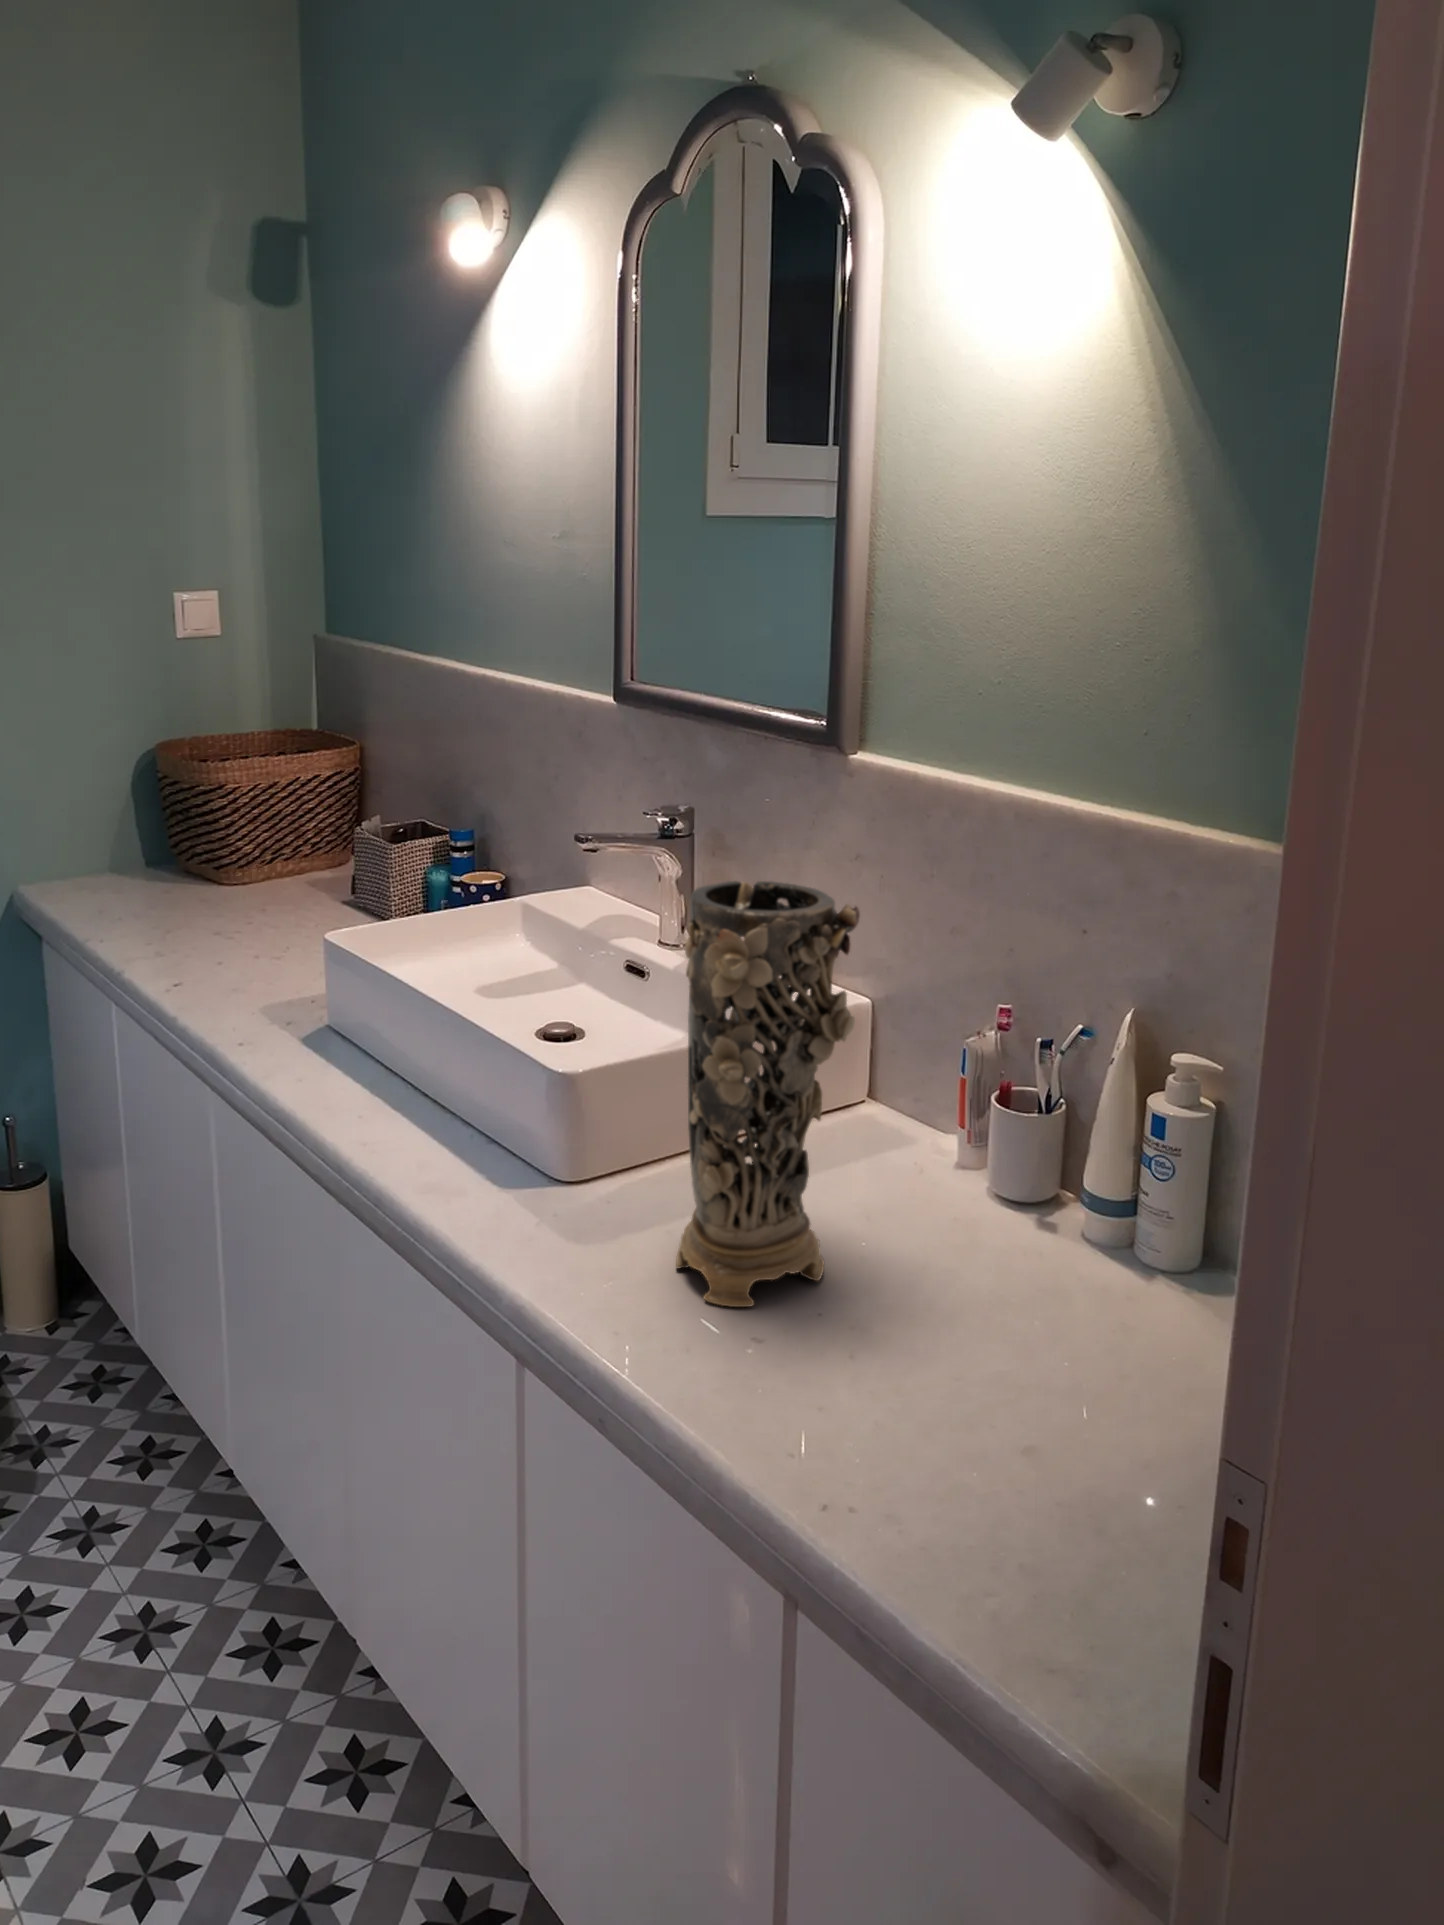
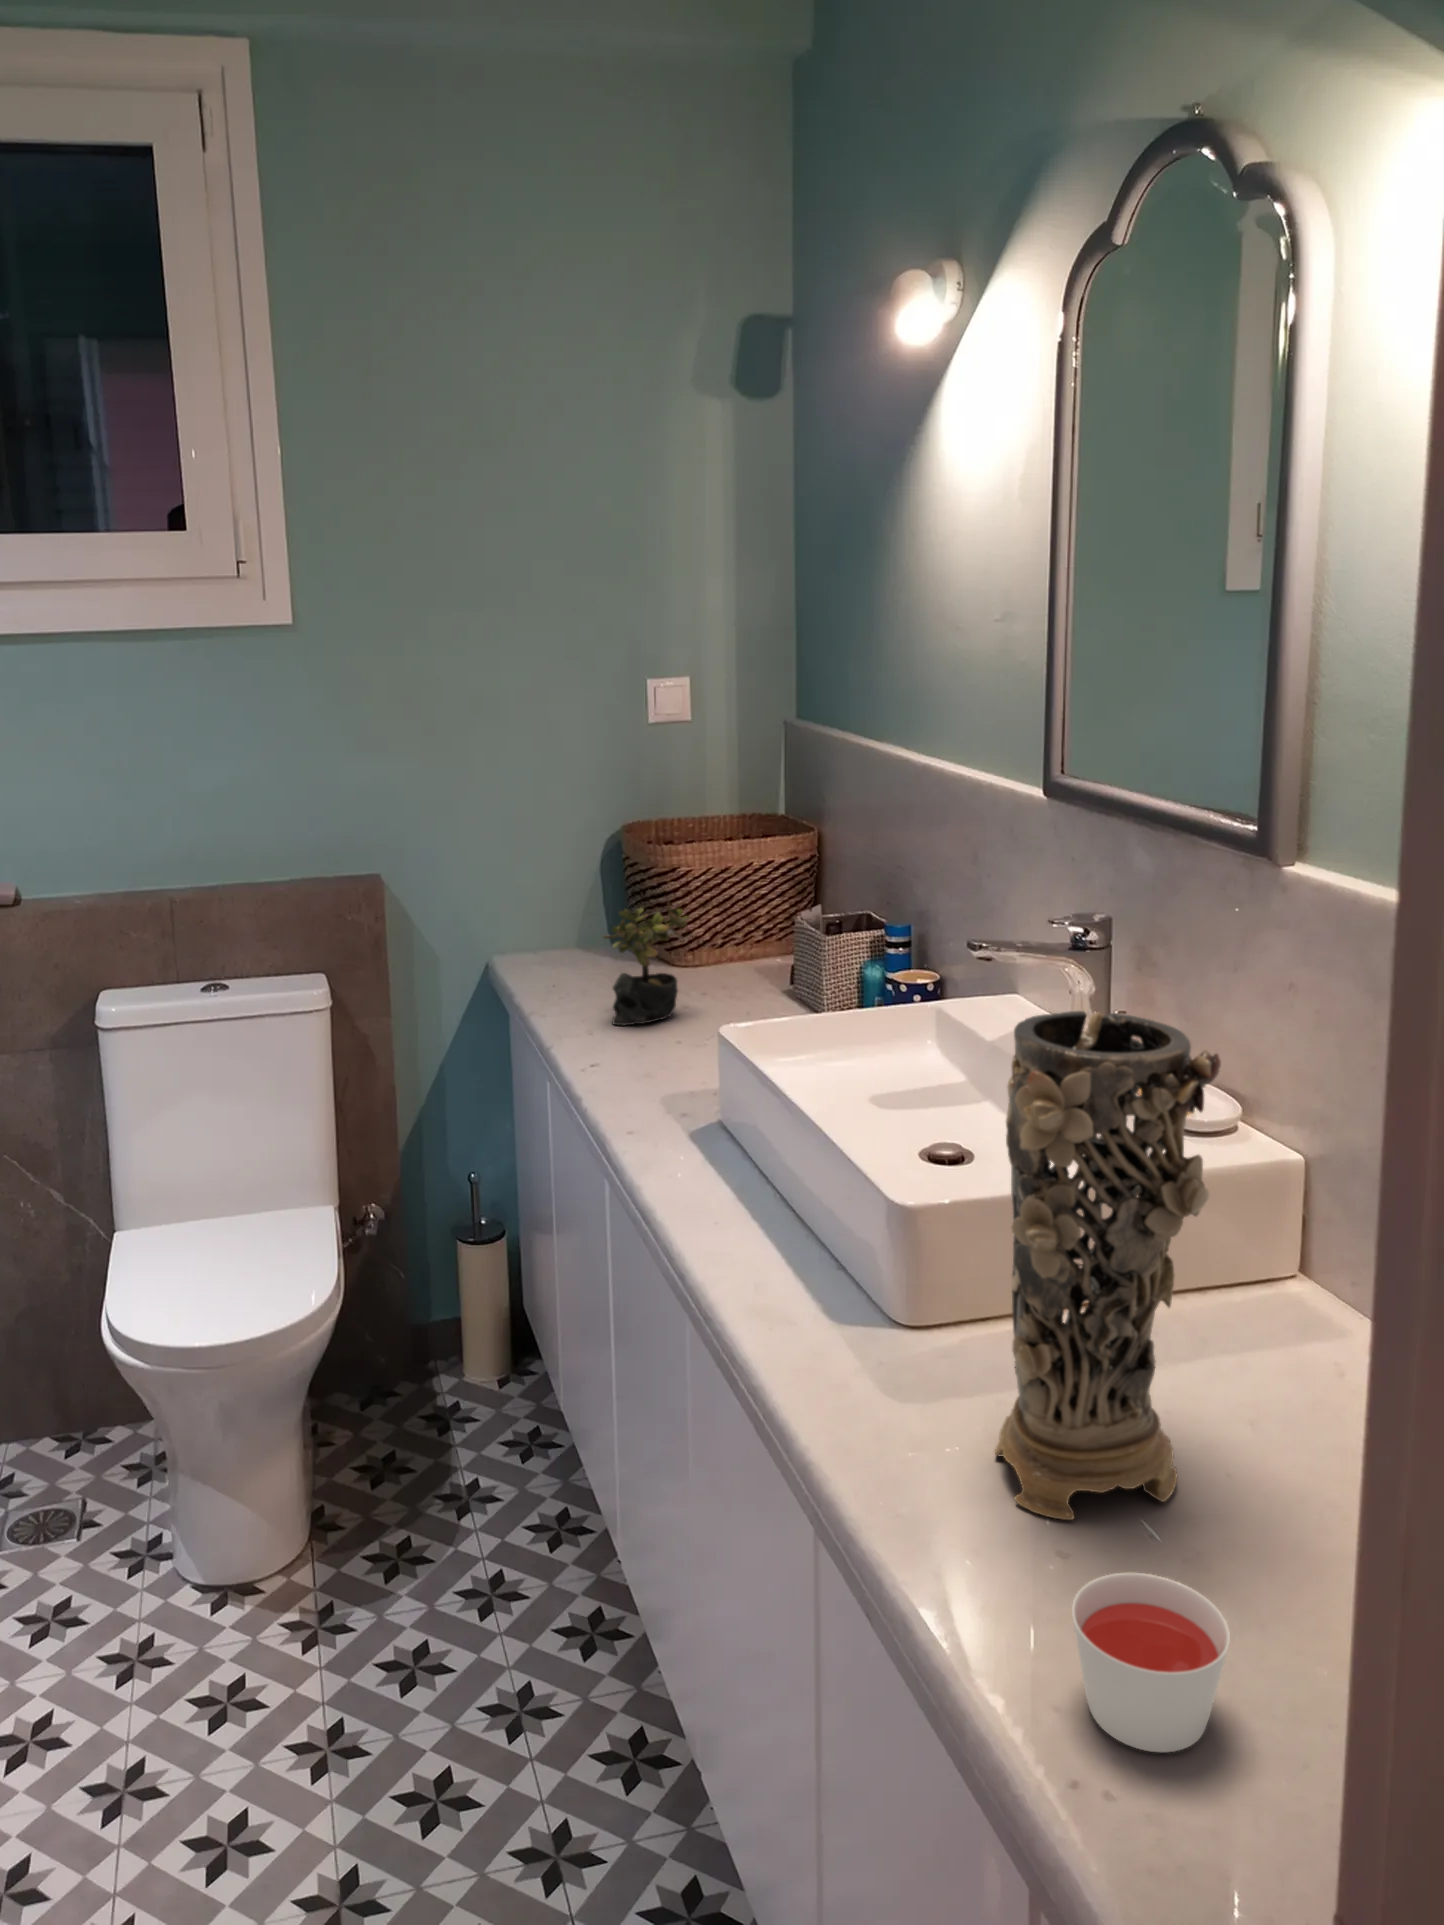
succulent plant: none [169,816,257,945] -> present [603,902,690,1025]
candle: none [795,1324,916,1455] -> present [1072,1573,1230,1753]

